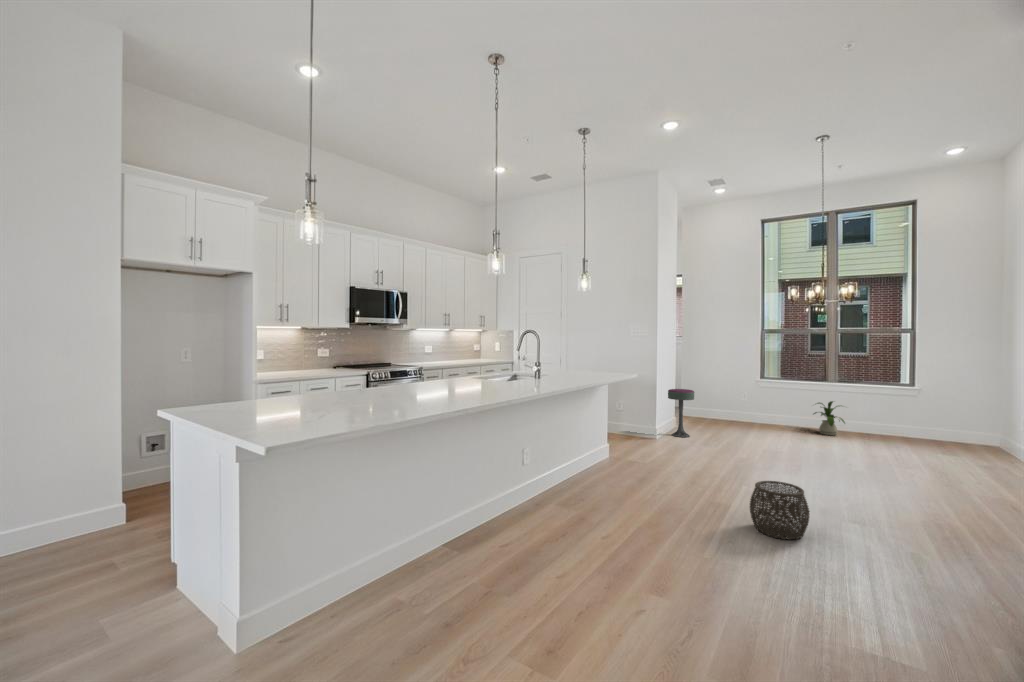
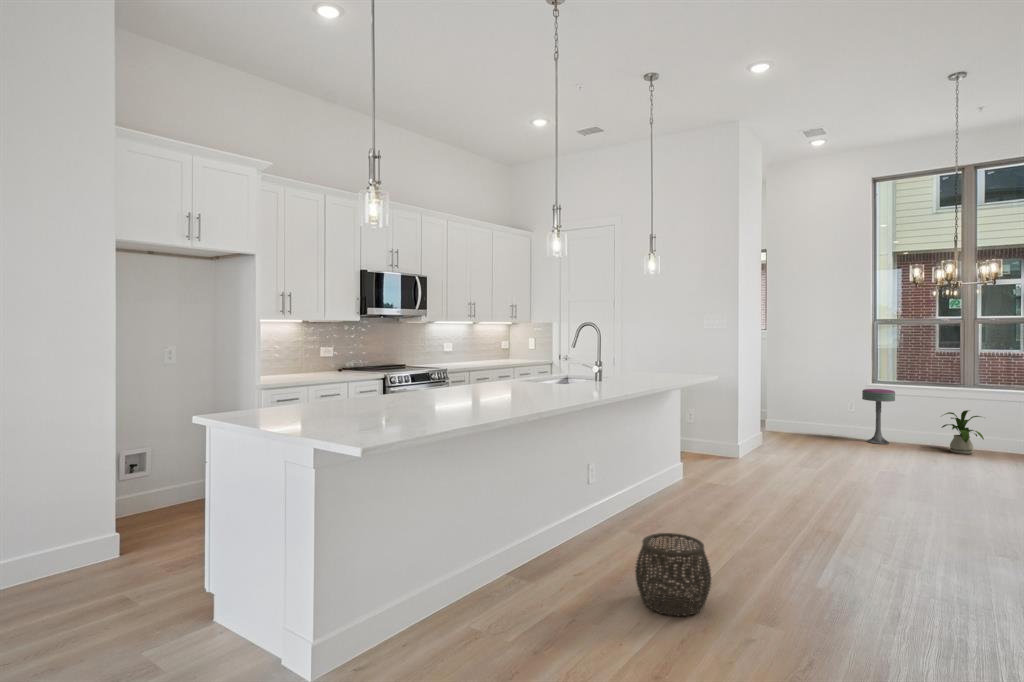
bar stool: present [668,389,694,437] -> present [862,389,895,444]
woven basket: present [750,481,810,540] -> present [635,533,711,616]

